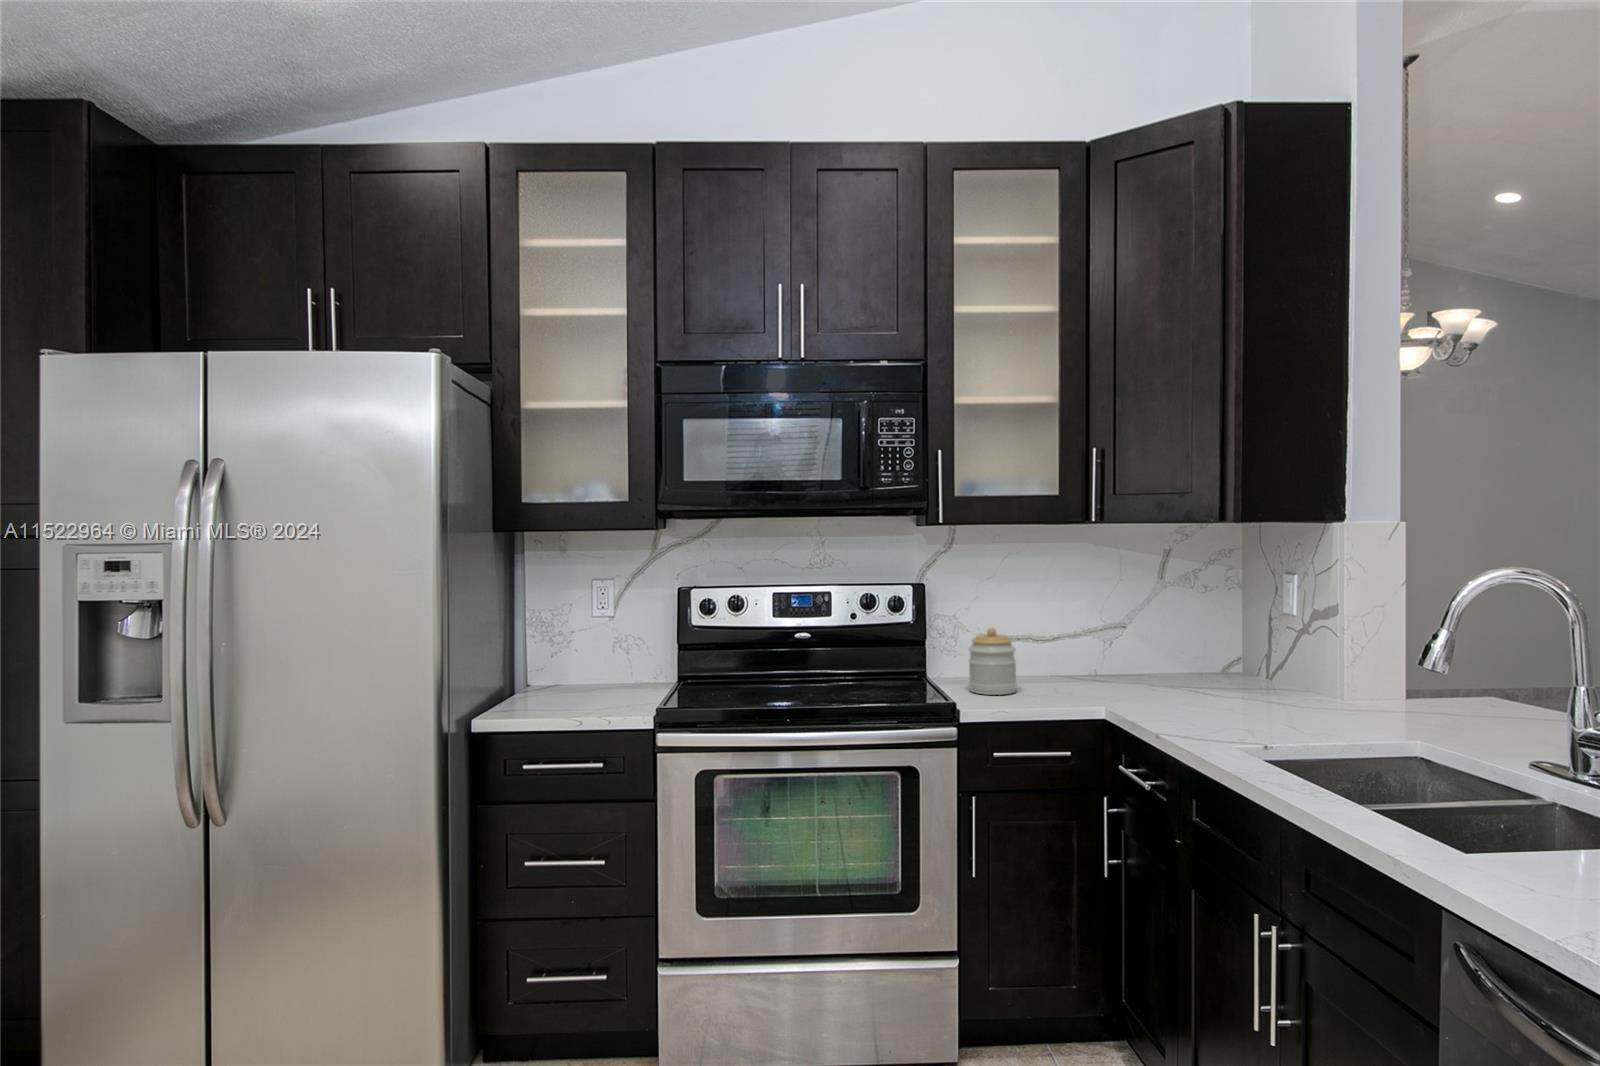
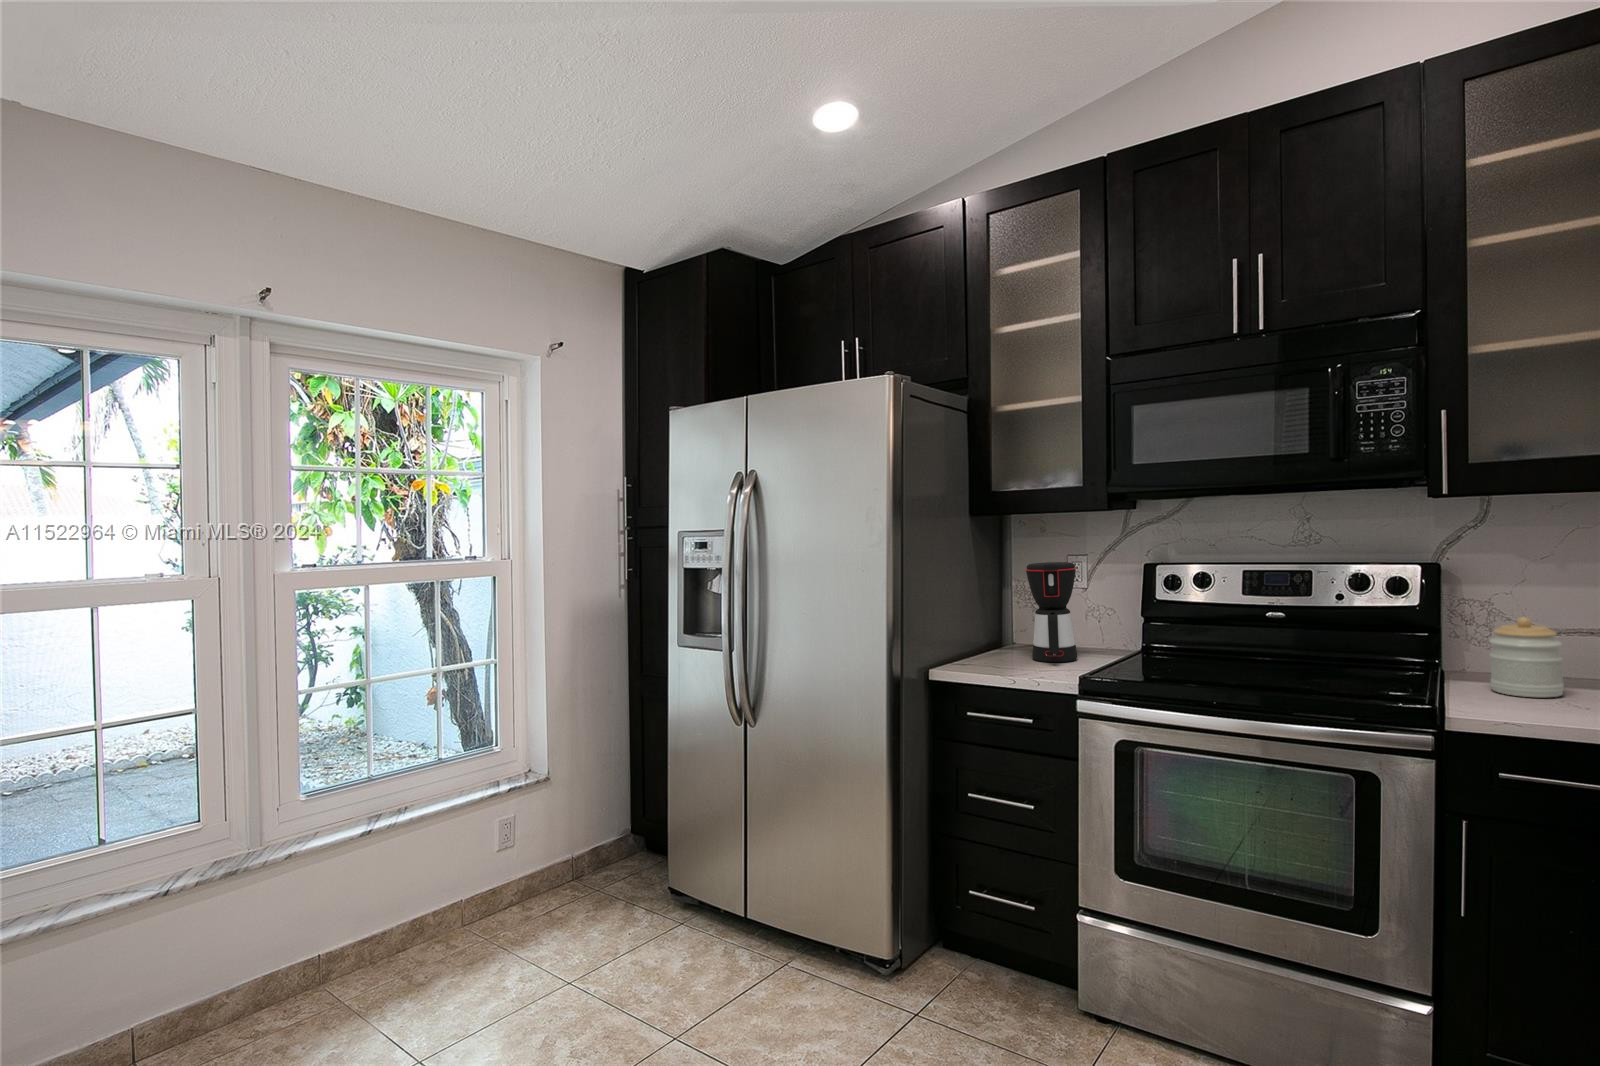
coffee maker: none [557,588,614,702] -> present [1025,562,1078,662]

